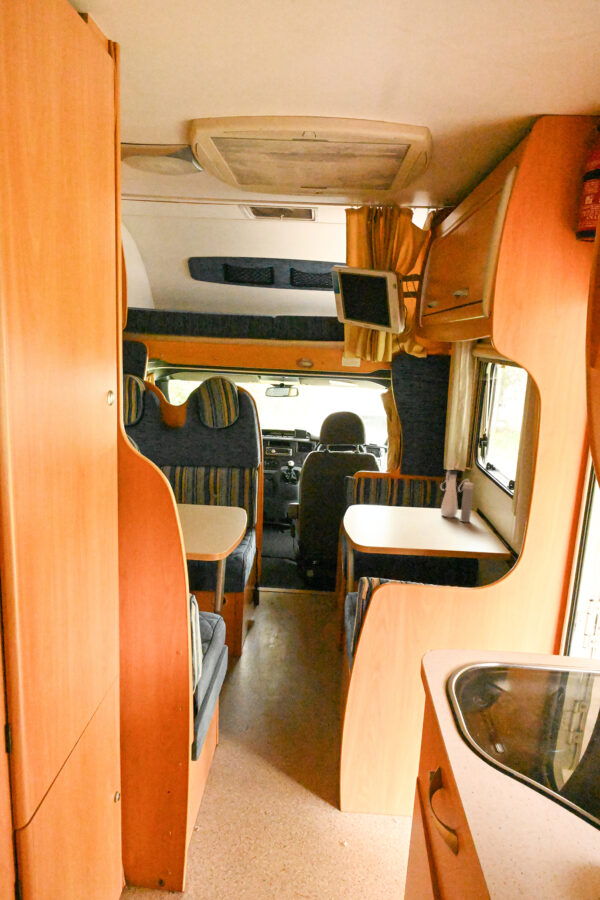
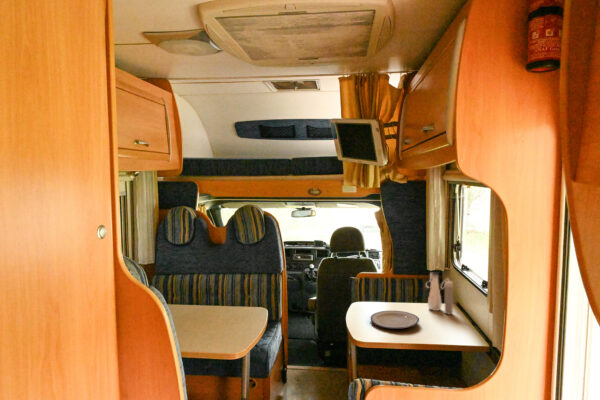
plate: none [371,515,429,535] -> present [371,311,419,329]

